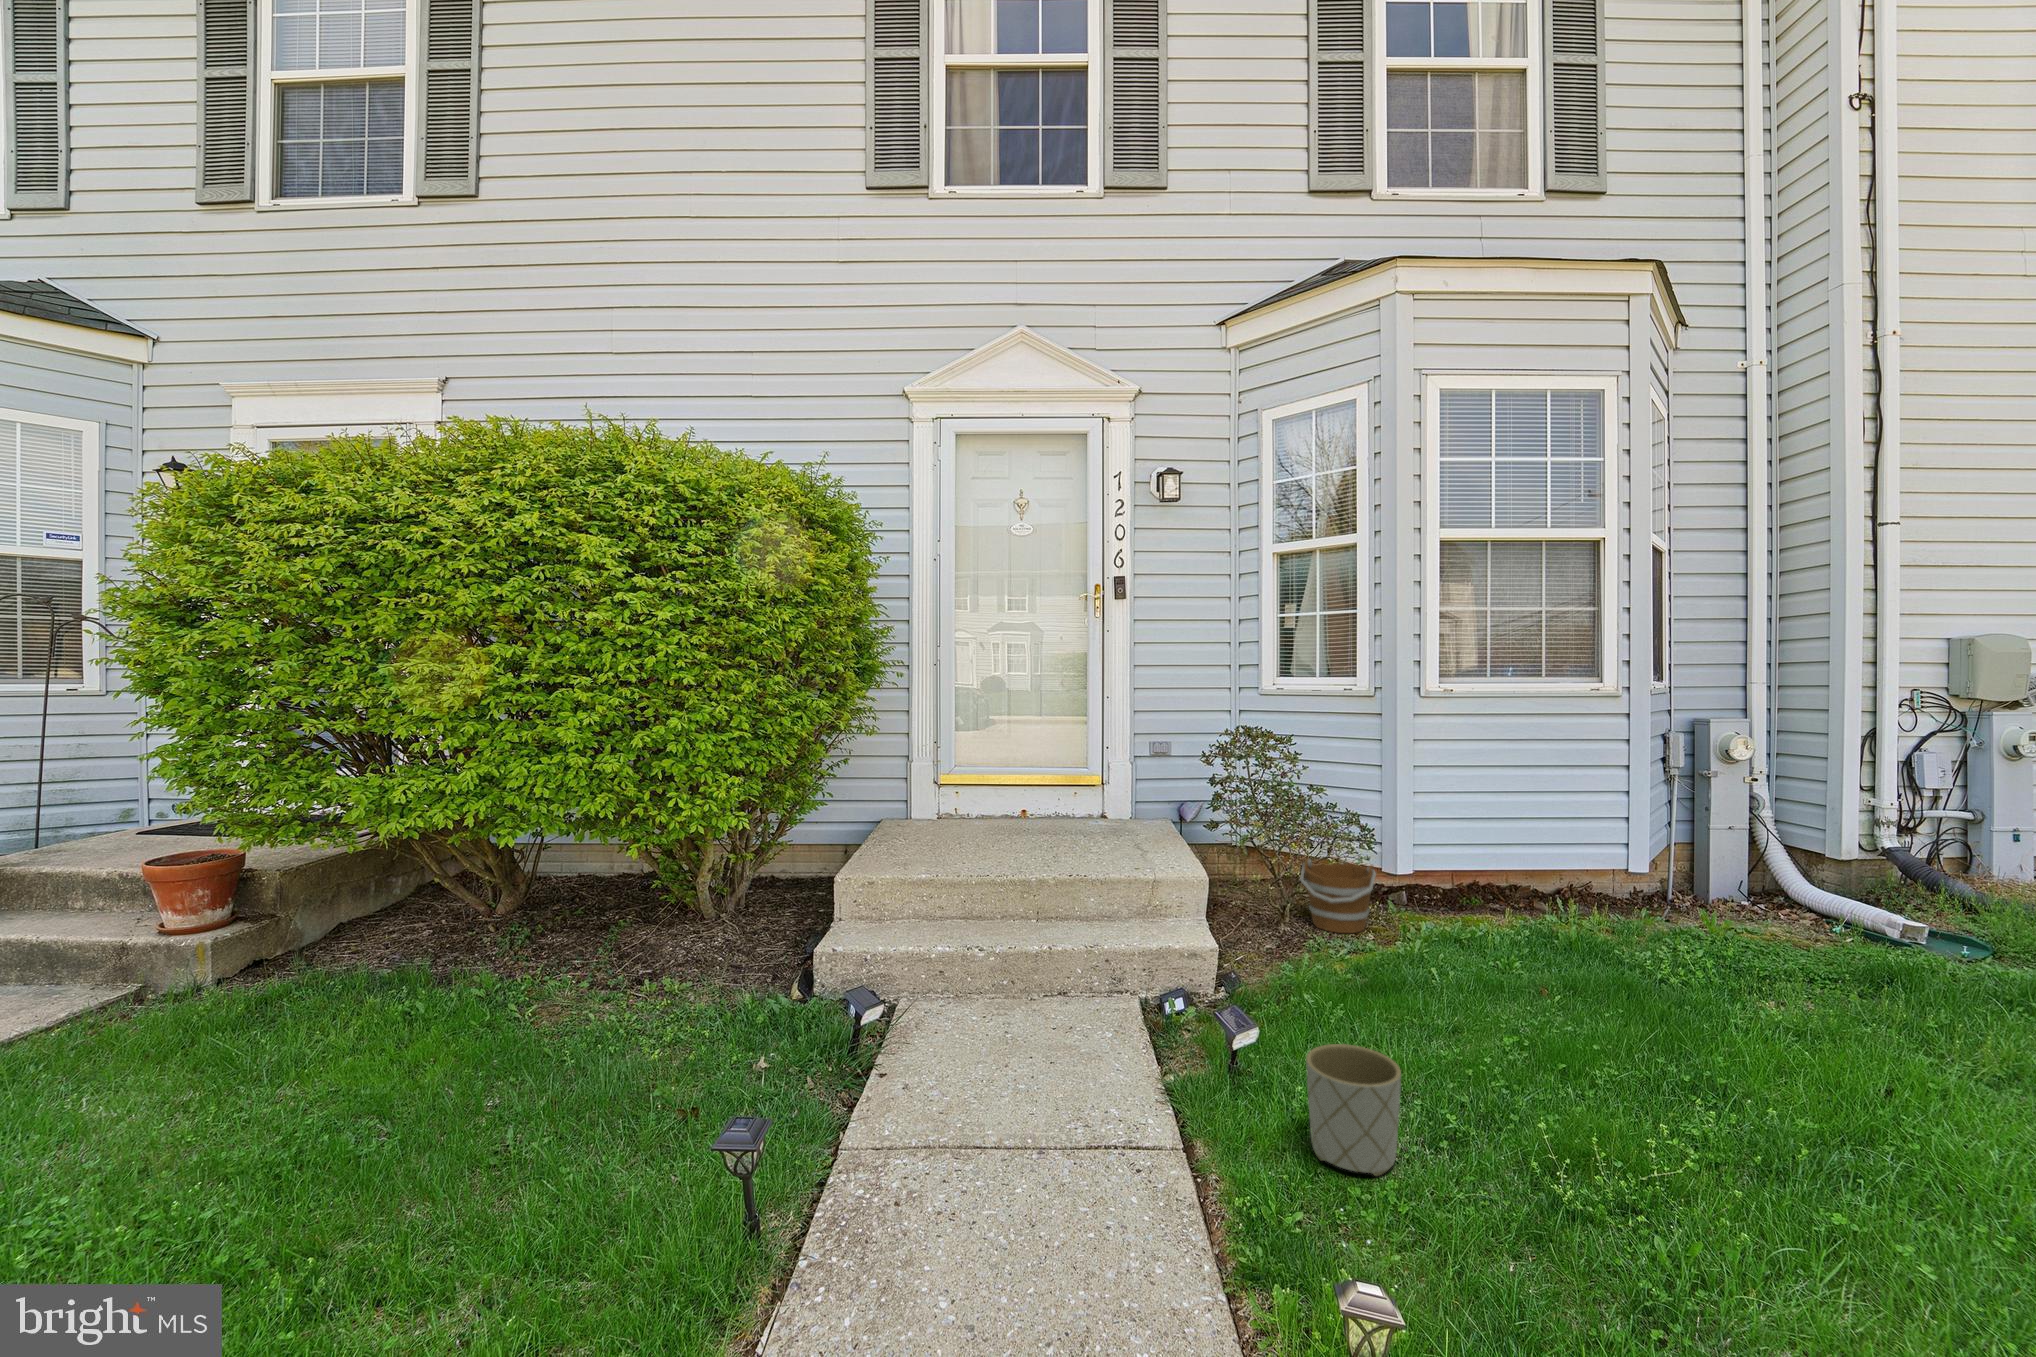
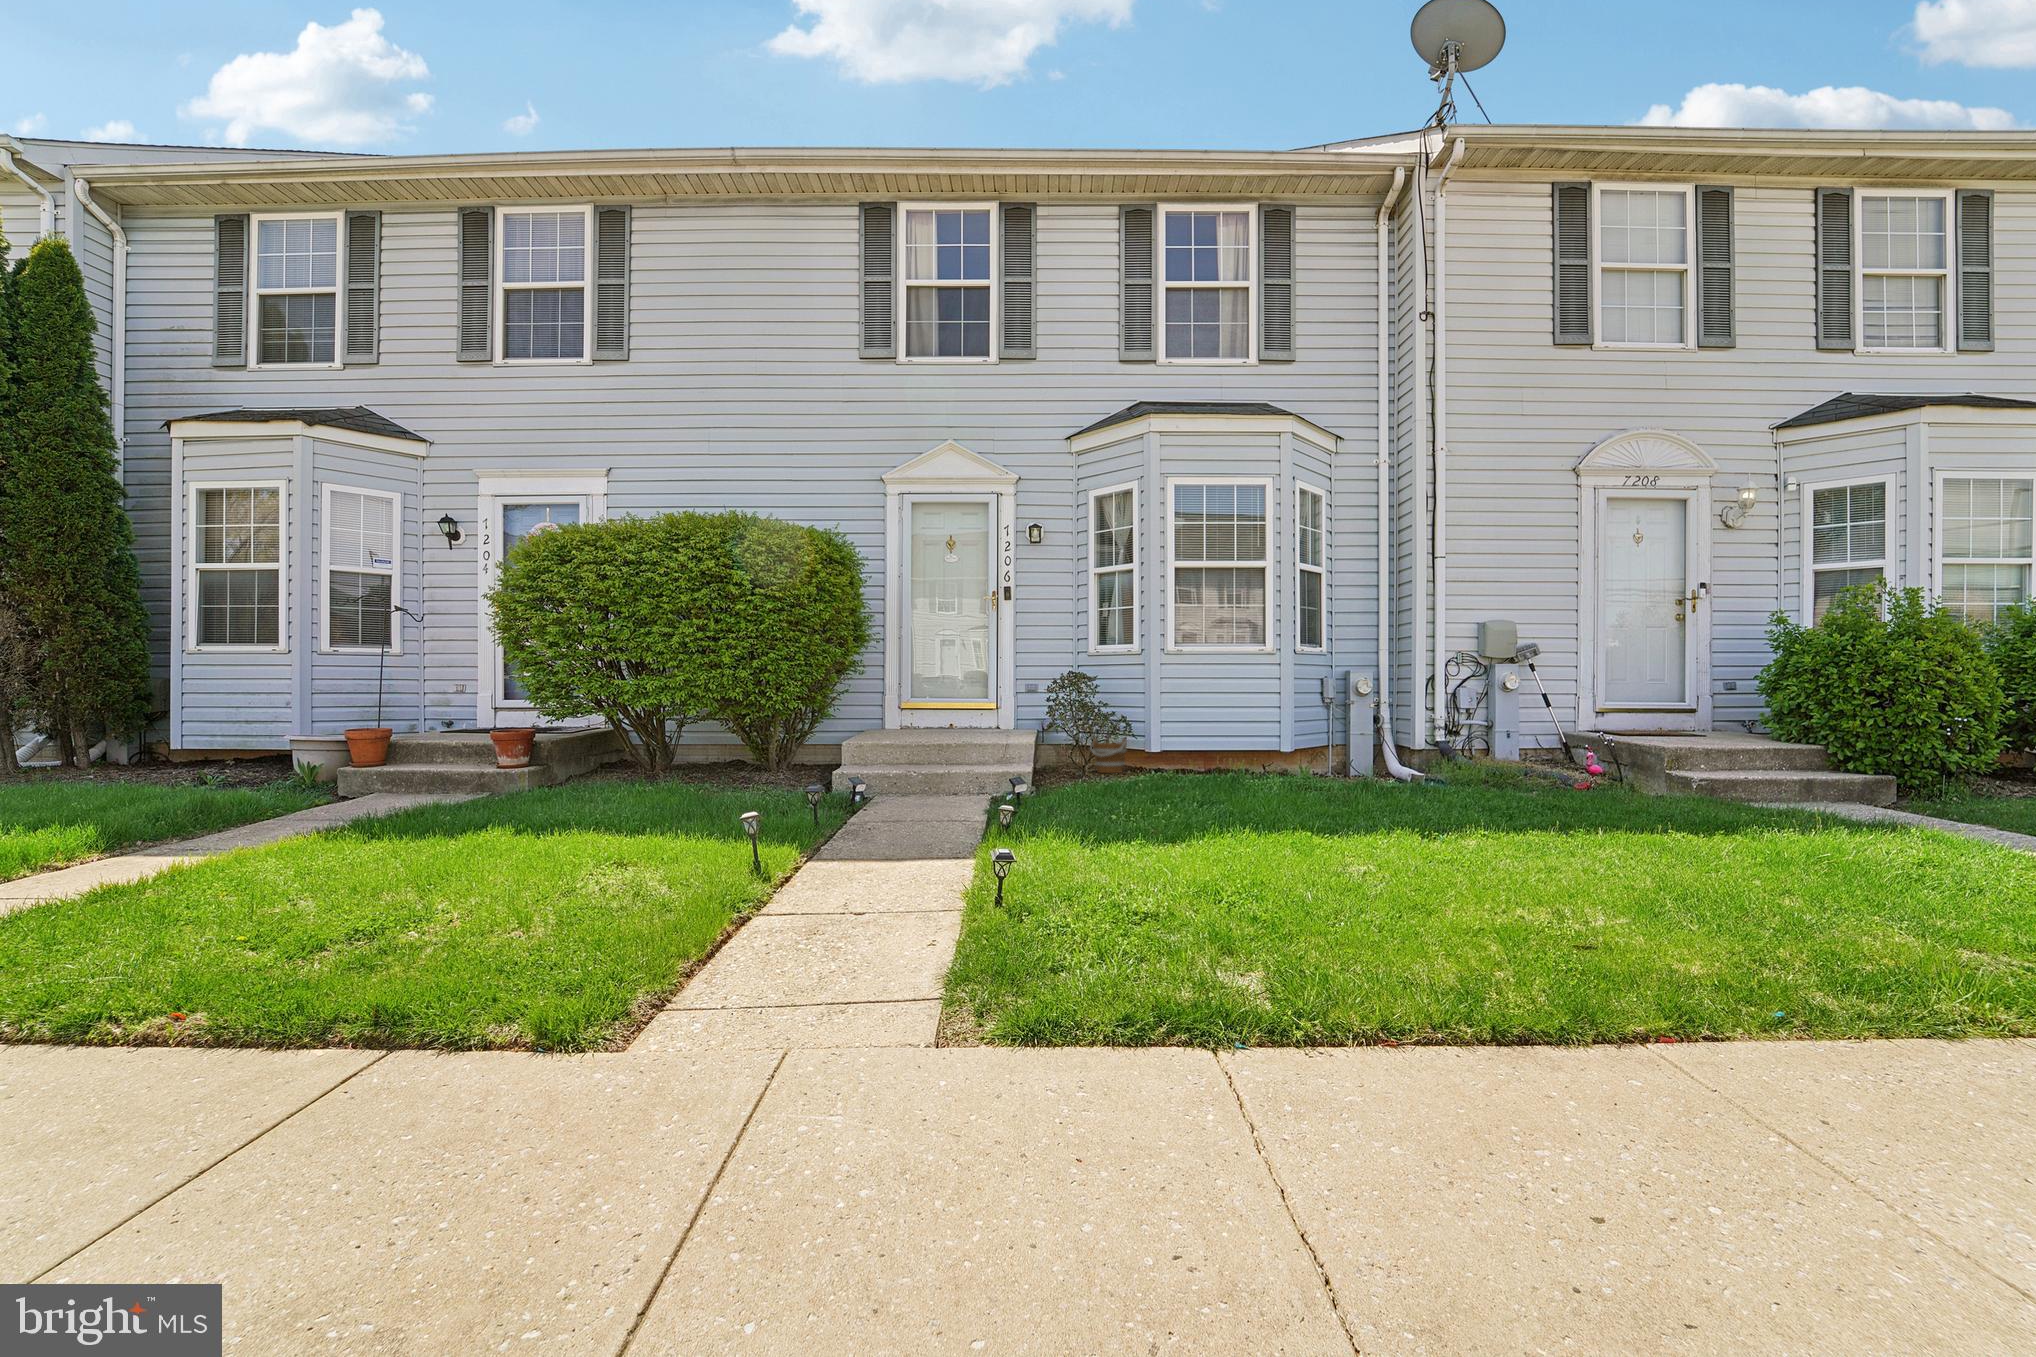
planter: present [1306,1044,1401,1176] -> none [1024,759,1055,793]

